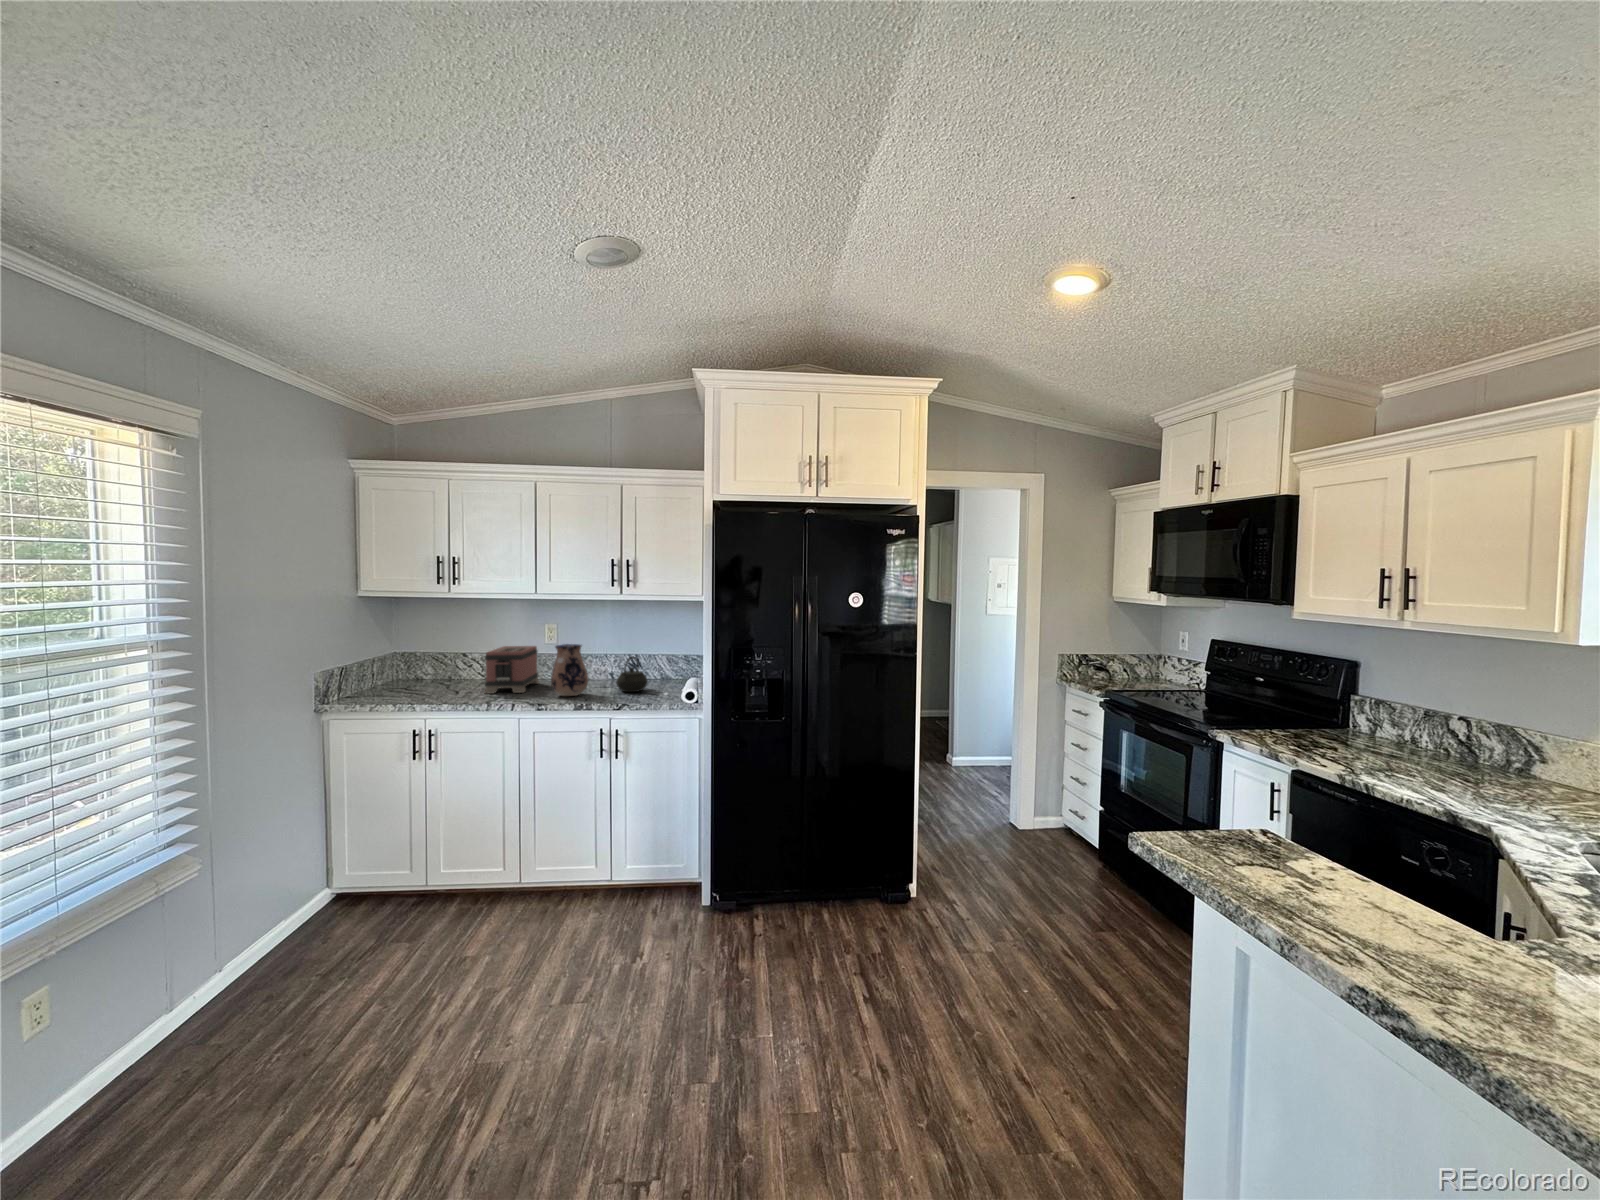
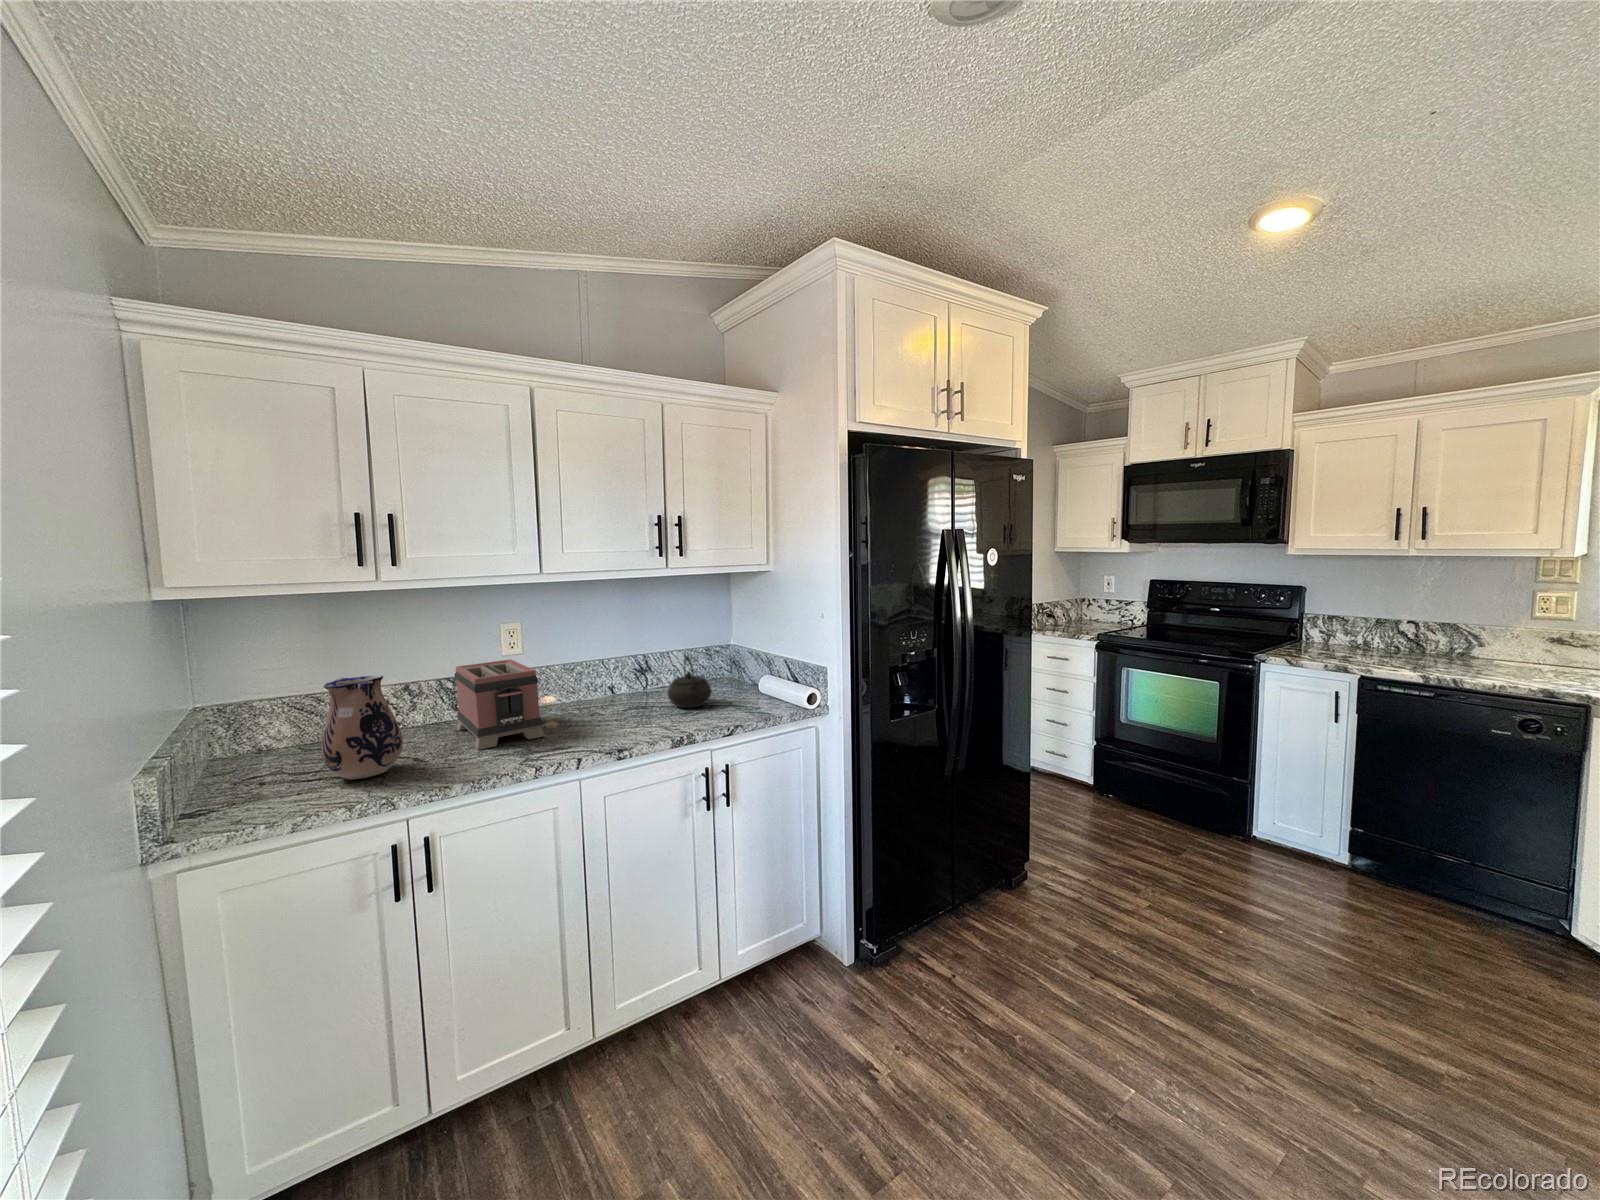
ceramic pitcher: present [551,644,588,696] -> present [322,676,403,779]

